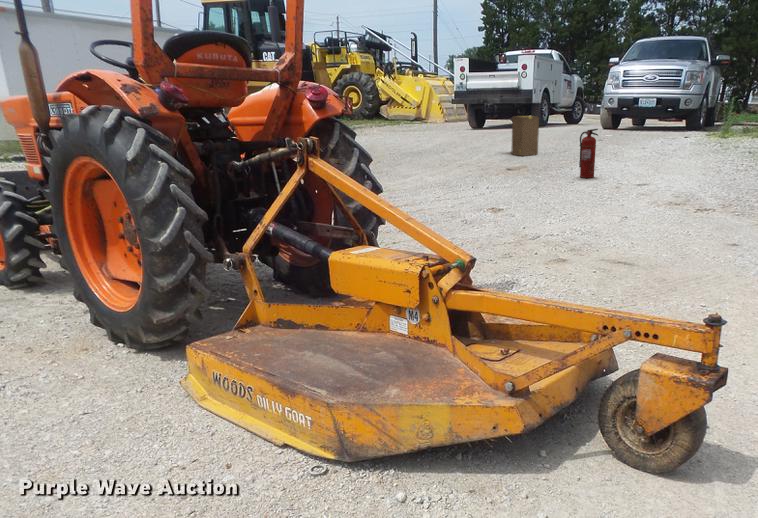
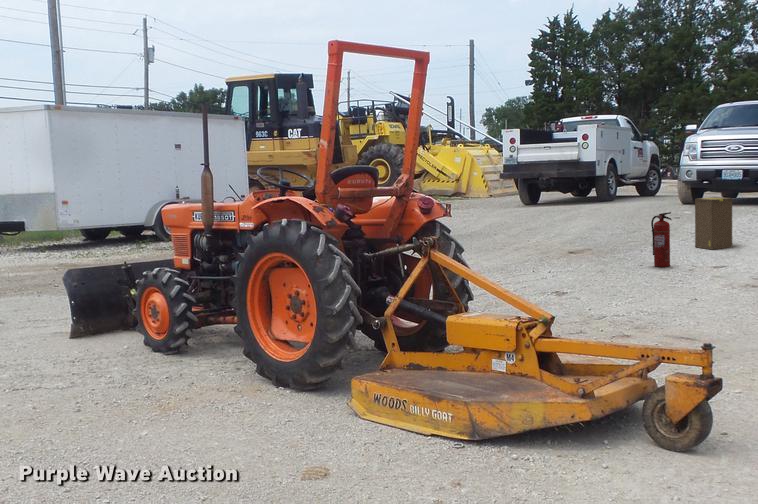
cardboard box: present [511,116,539,156] -> present [695,197,732,250]

